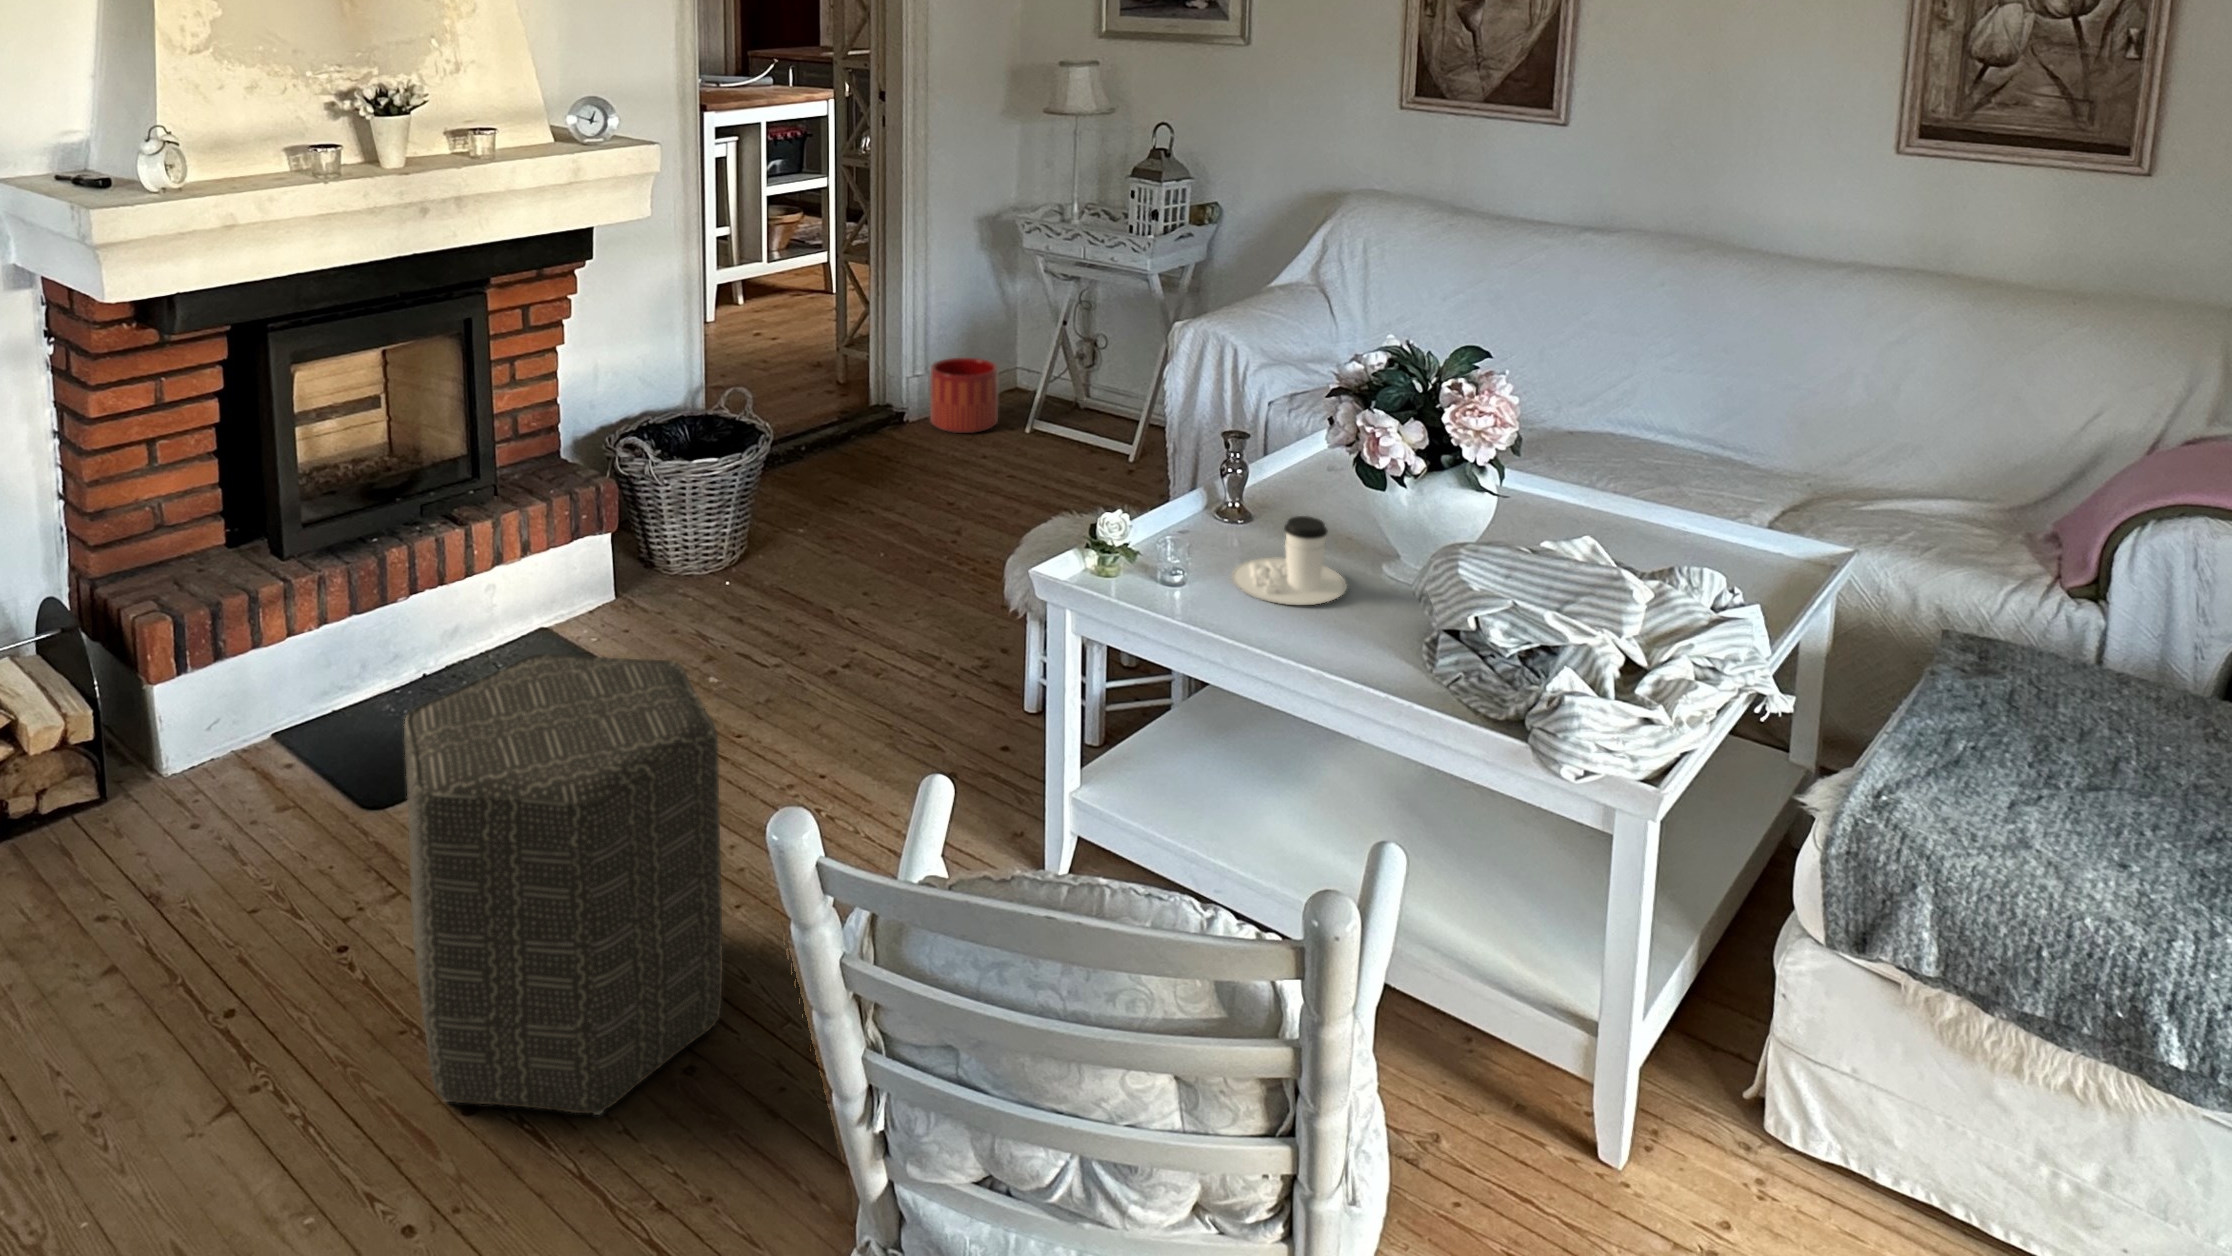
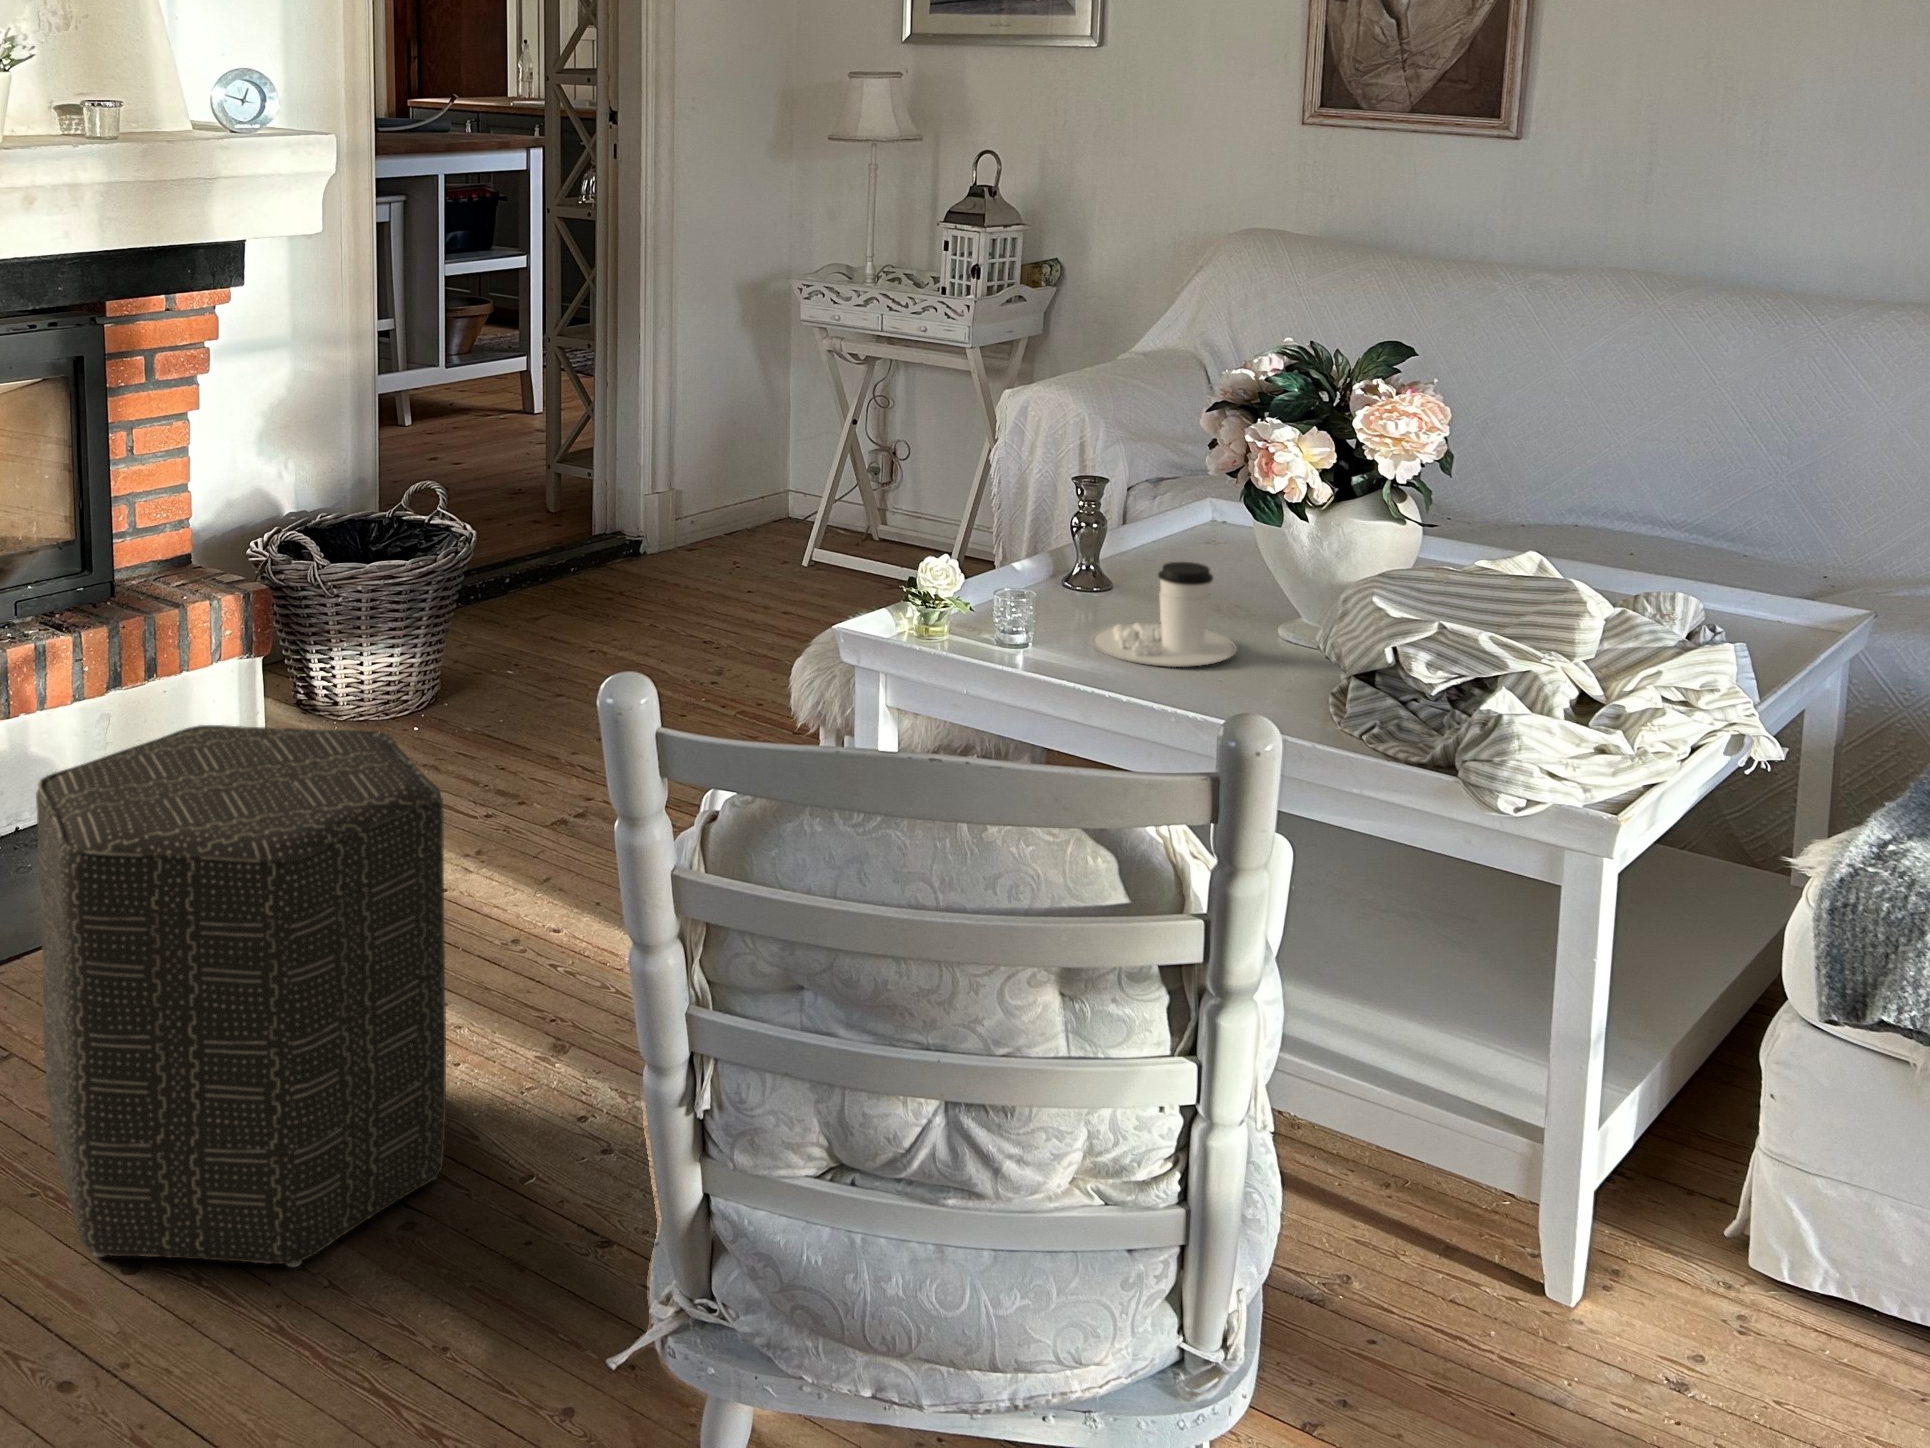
planter: present [930,358,998,433] -> none [677,472,769,569]

